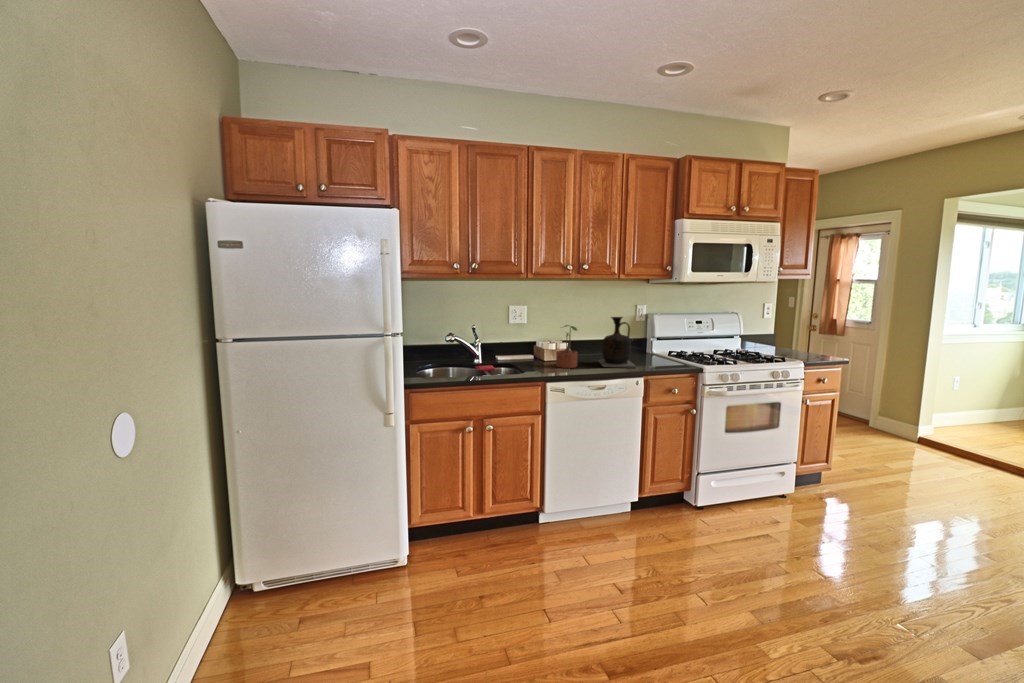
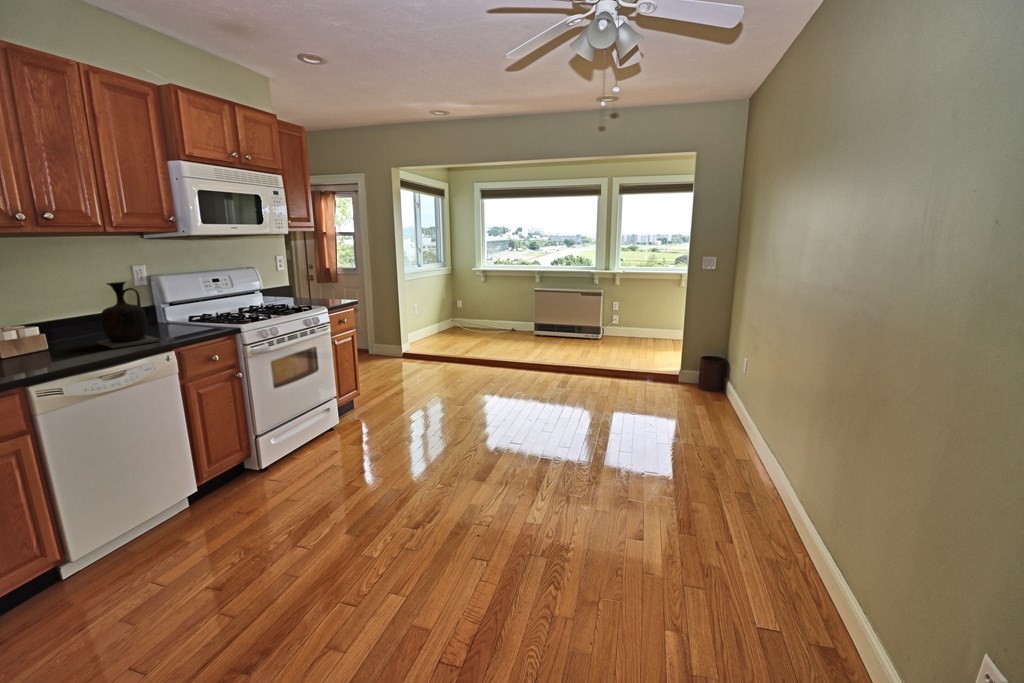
potted plant: present [556,325,578,368] -> none [19,301,68,362]

